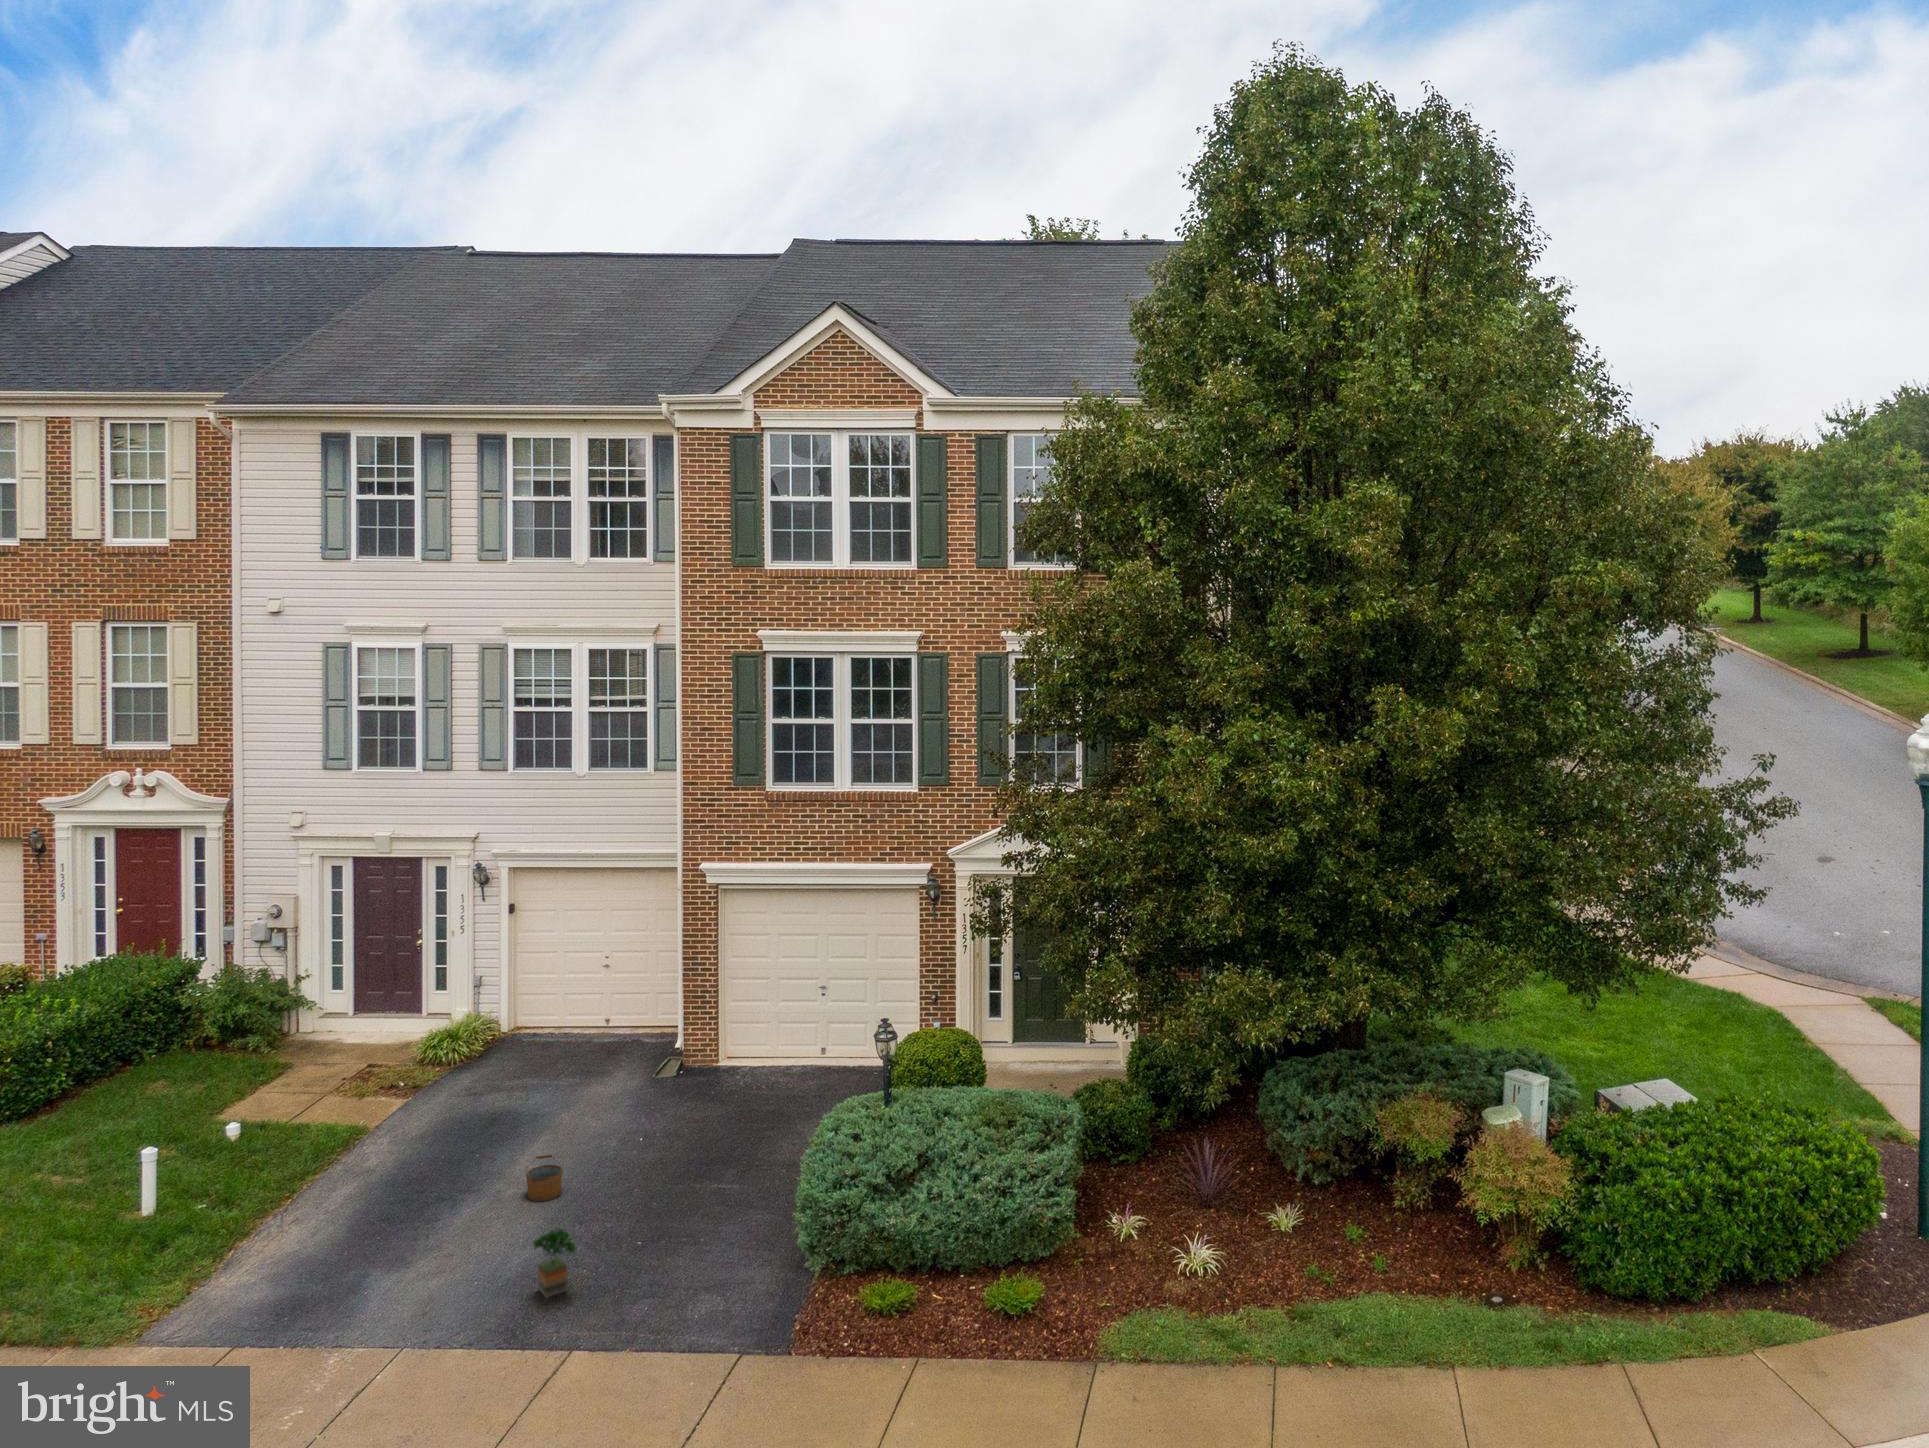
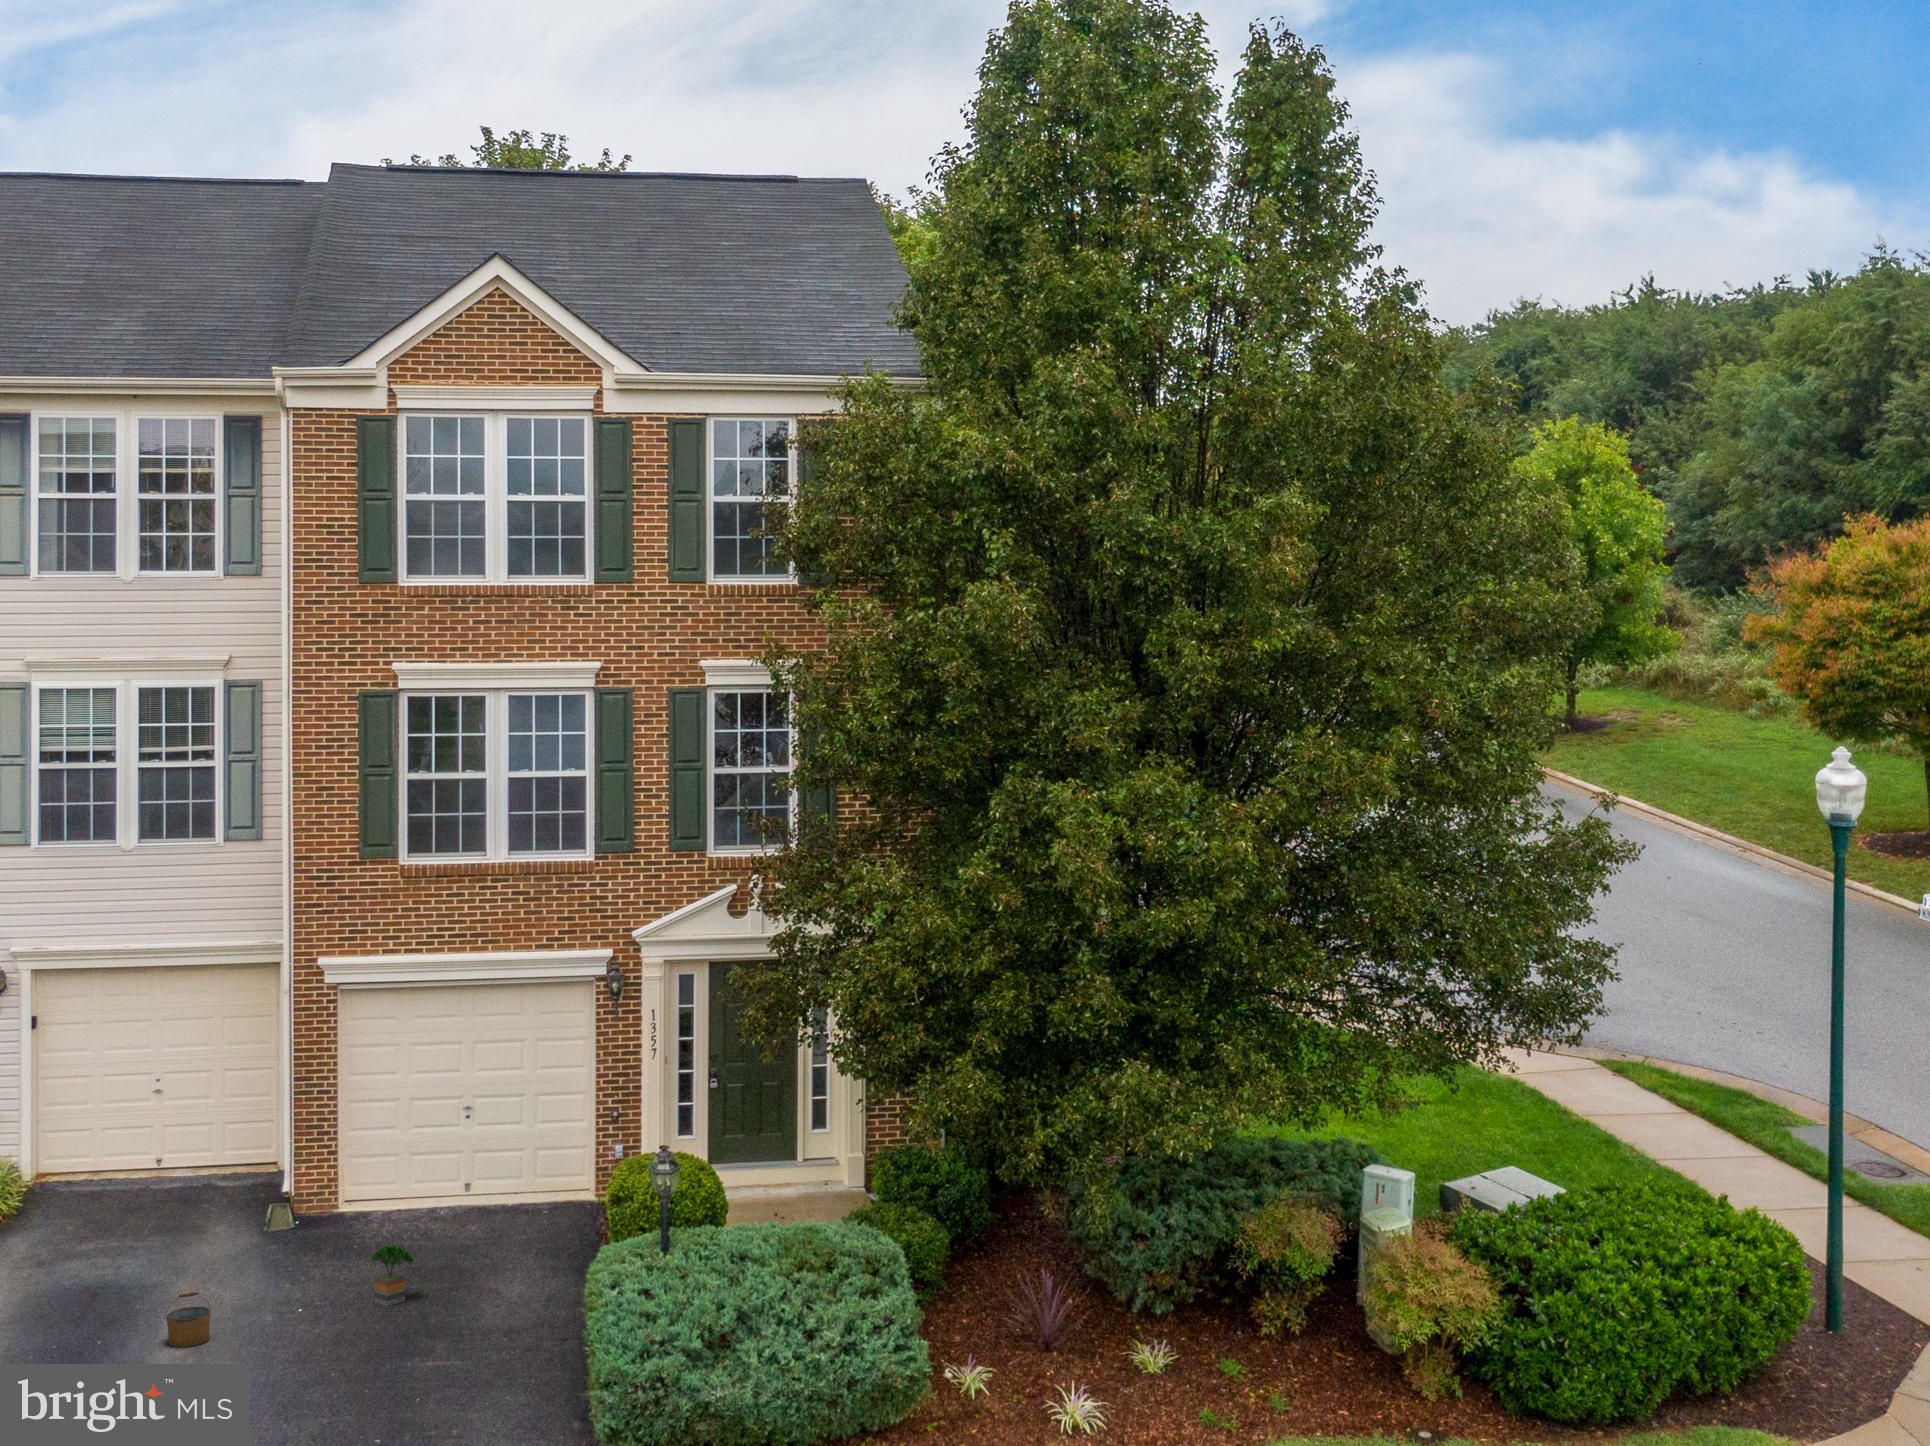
potted tree: present [533,1229,577,1298] -> present [370,1244,414,1306]

